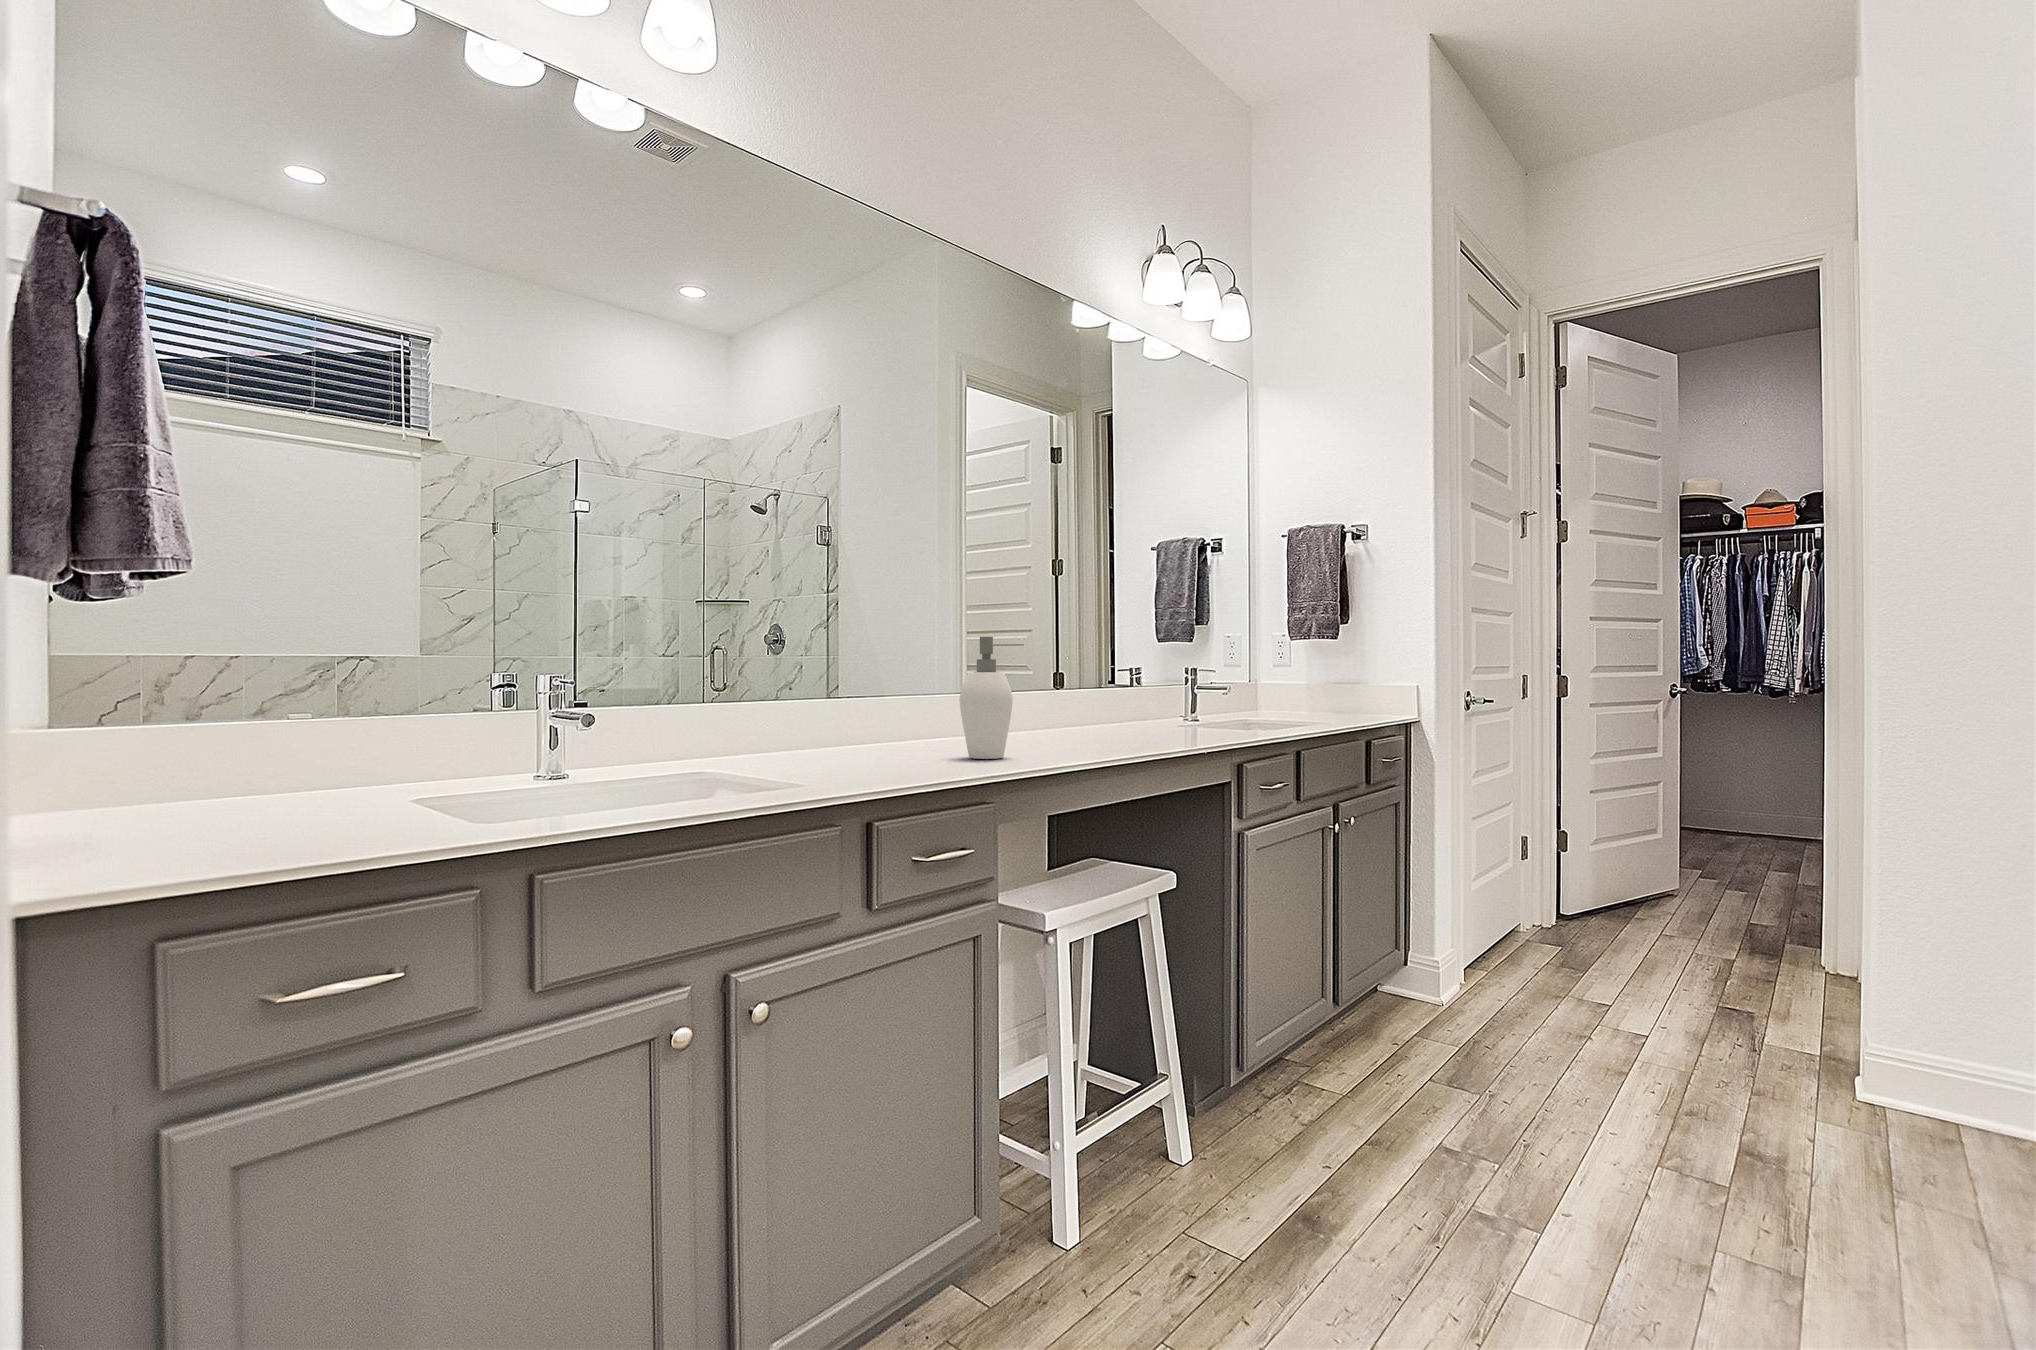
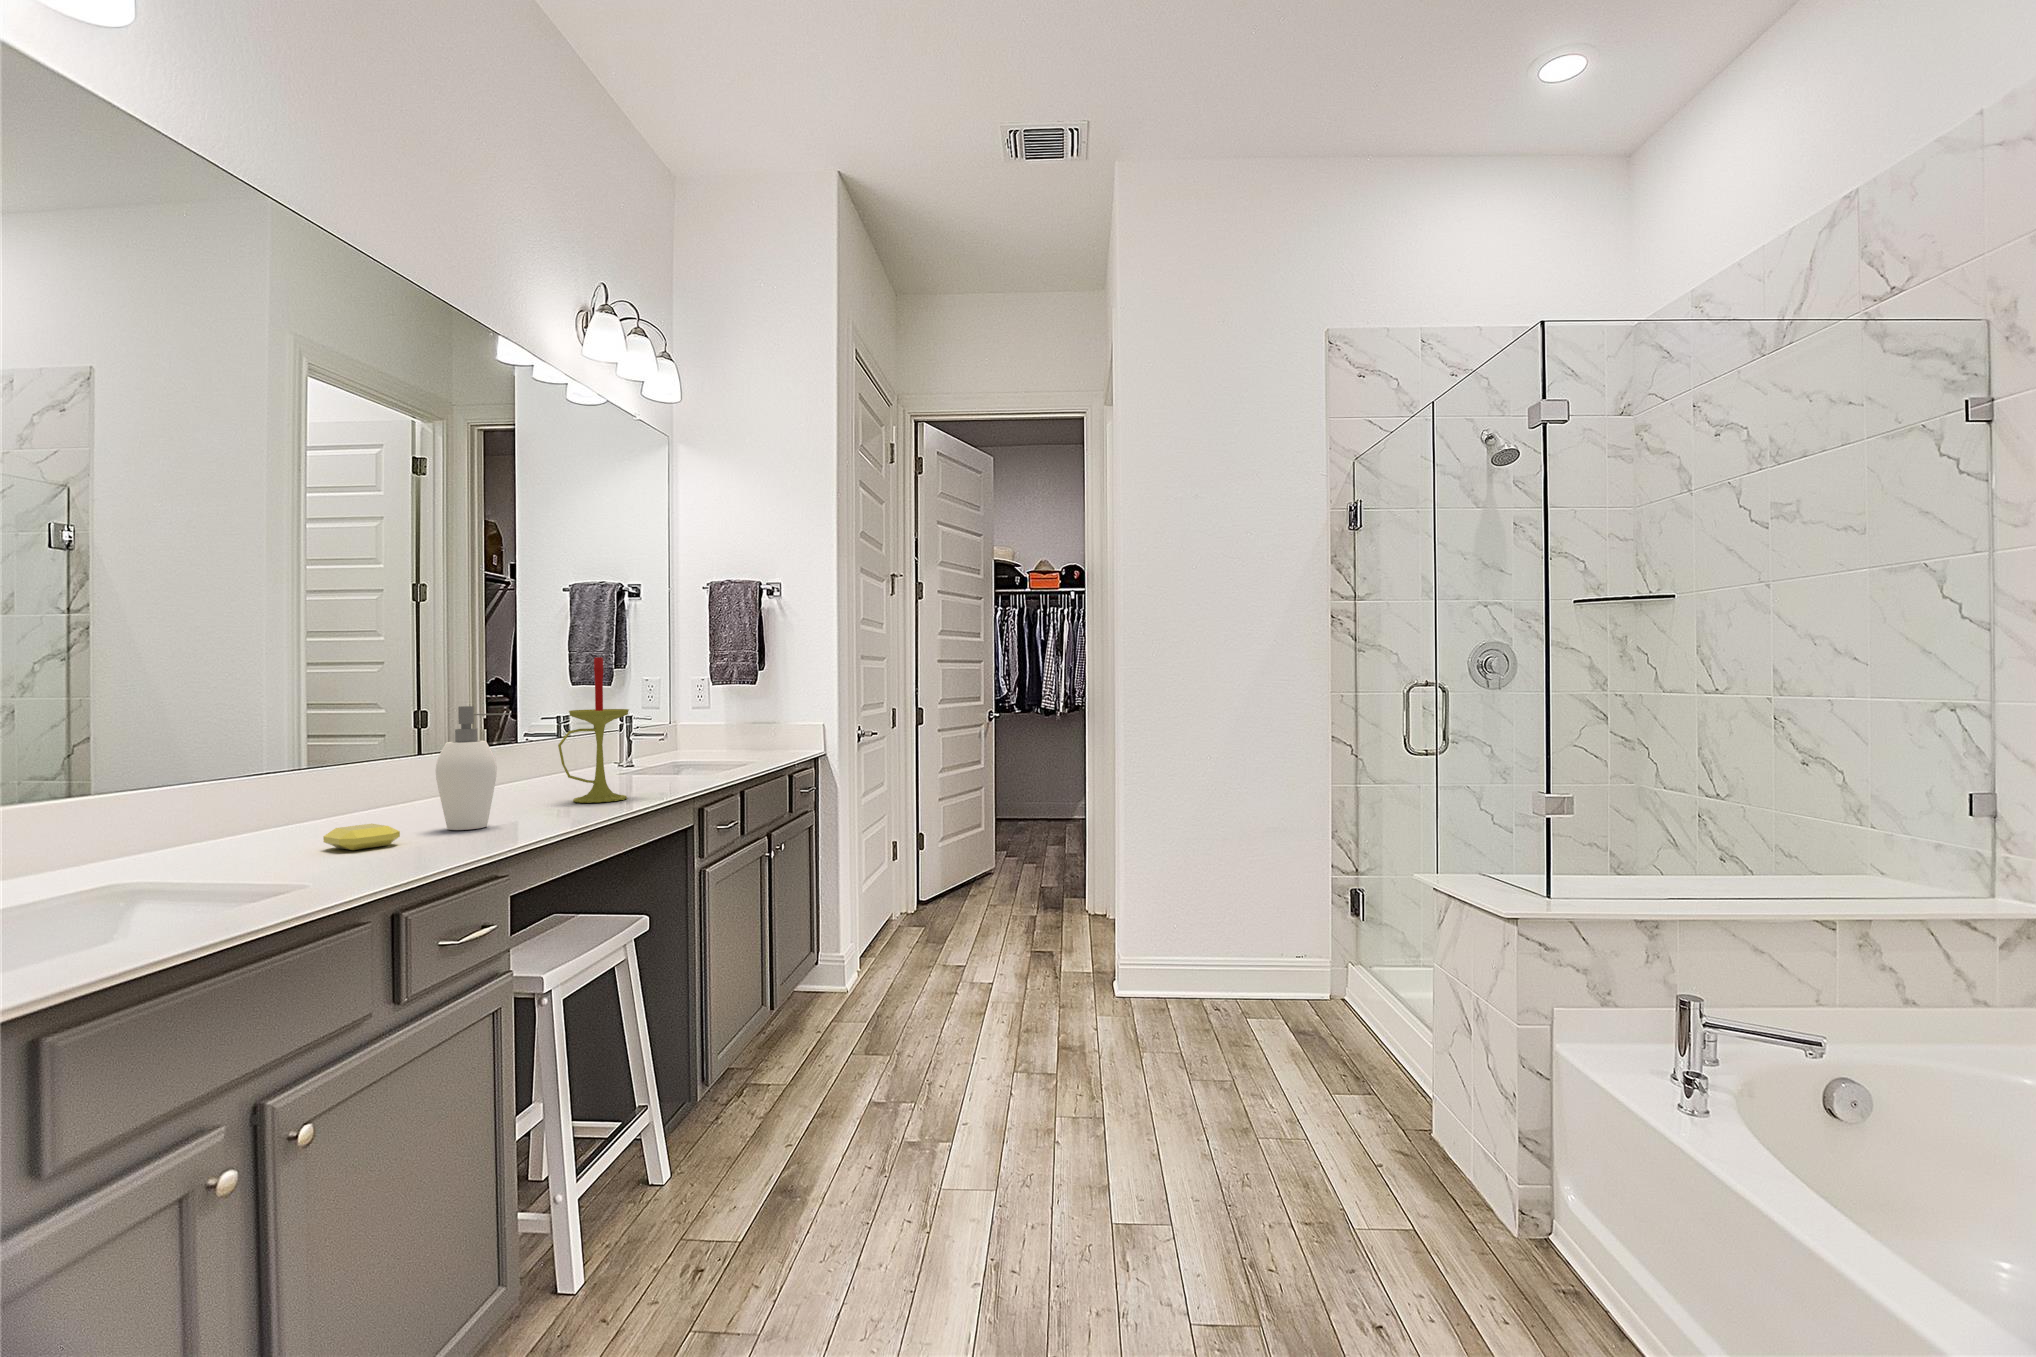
candle: none [1086,590,1159,746] -> present [558,657,629,803]
soap bar: none [860,744,918,766] -> present [323,824,400,850]

